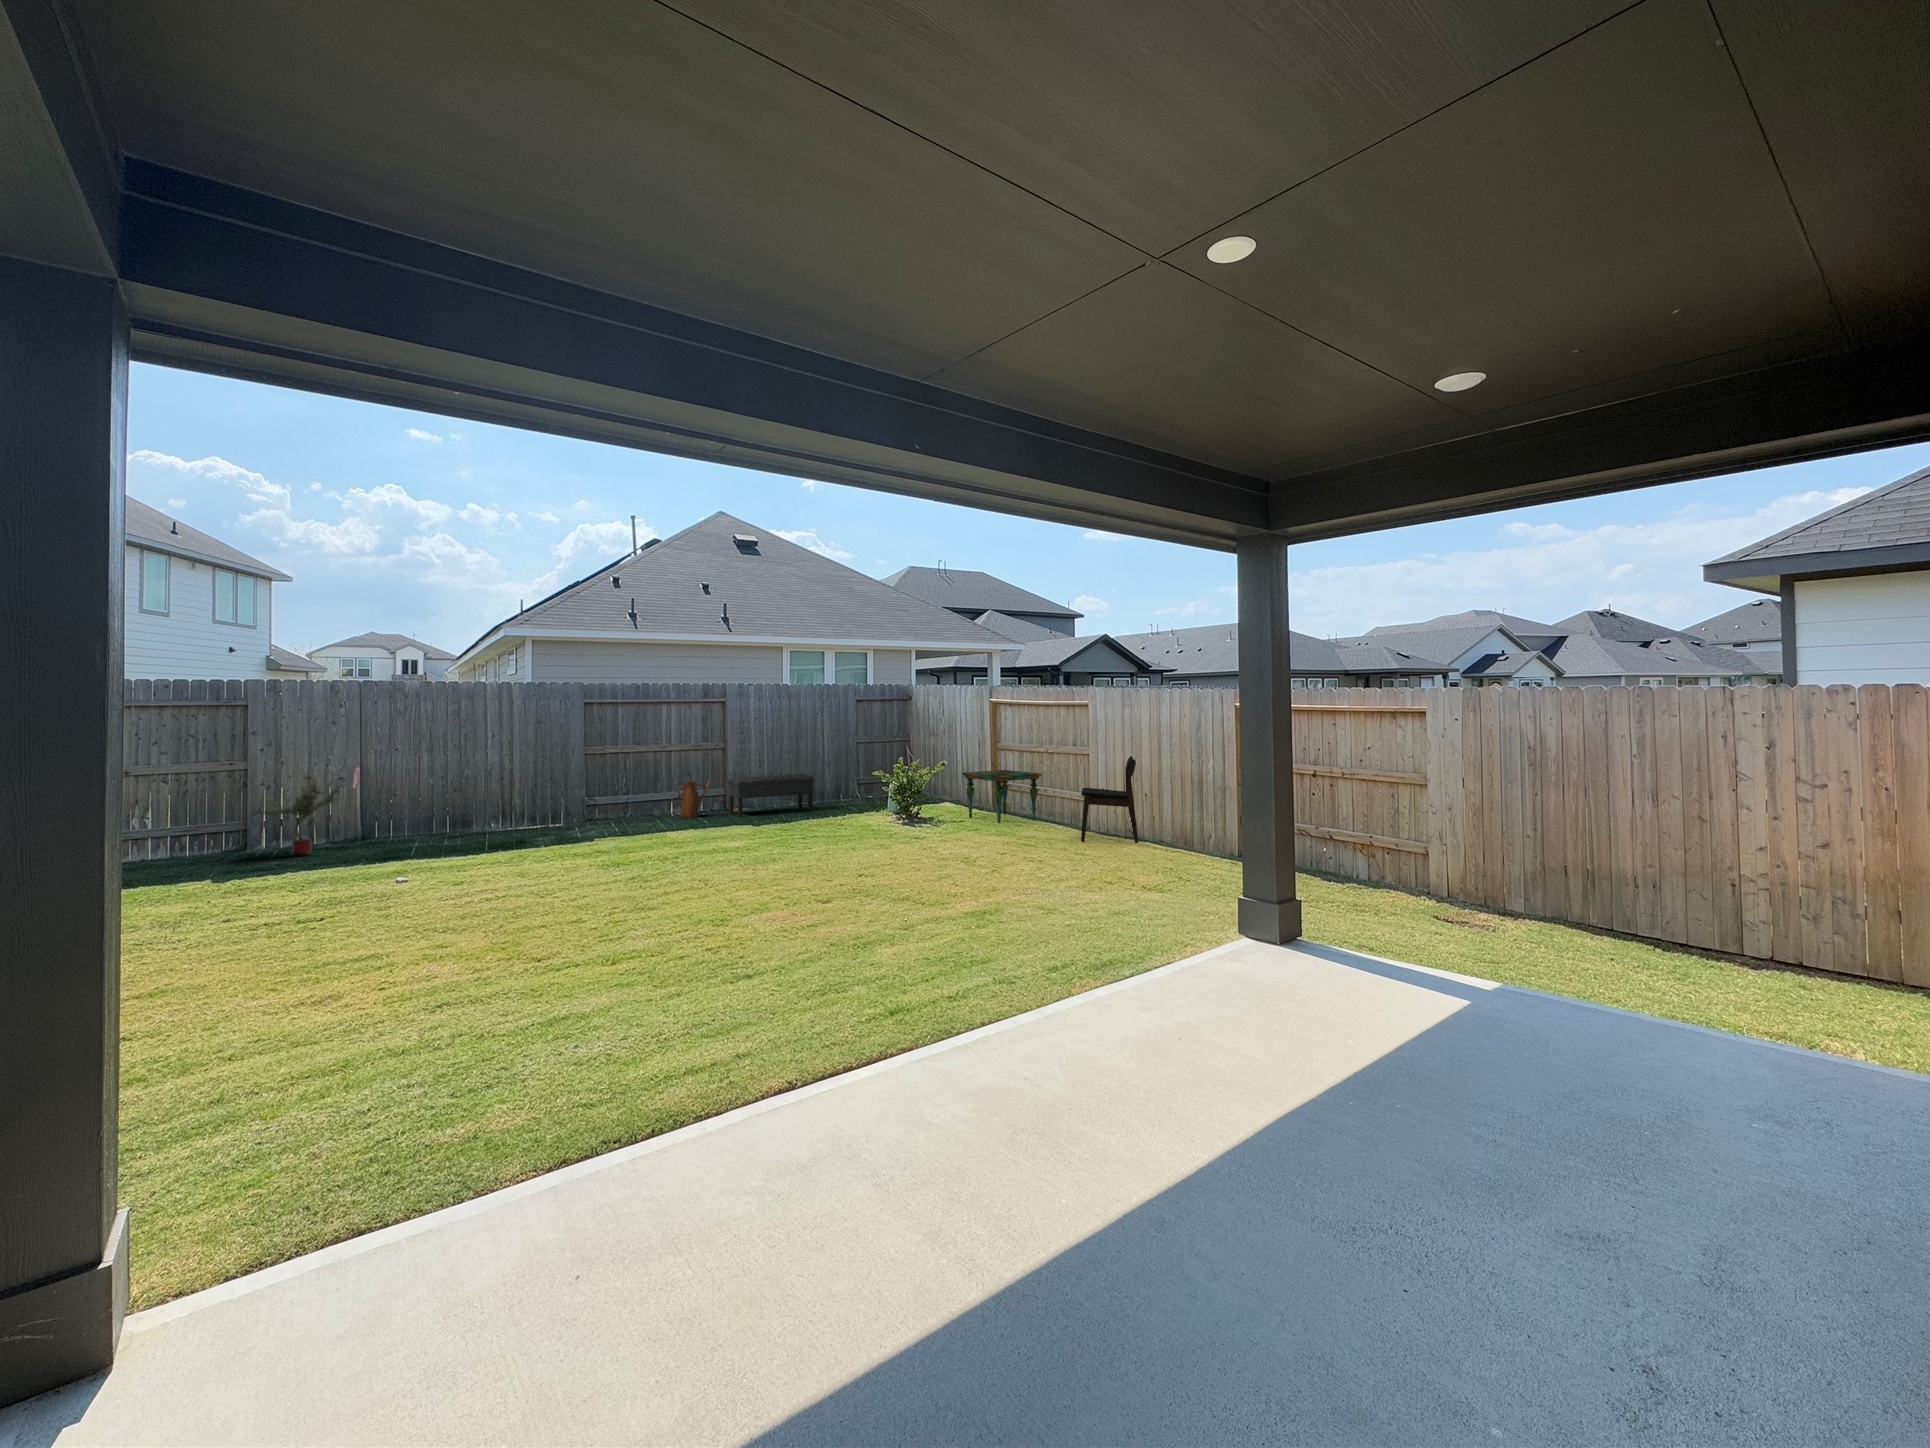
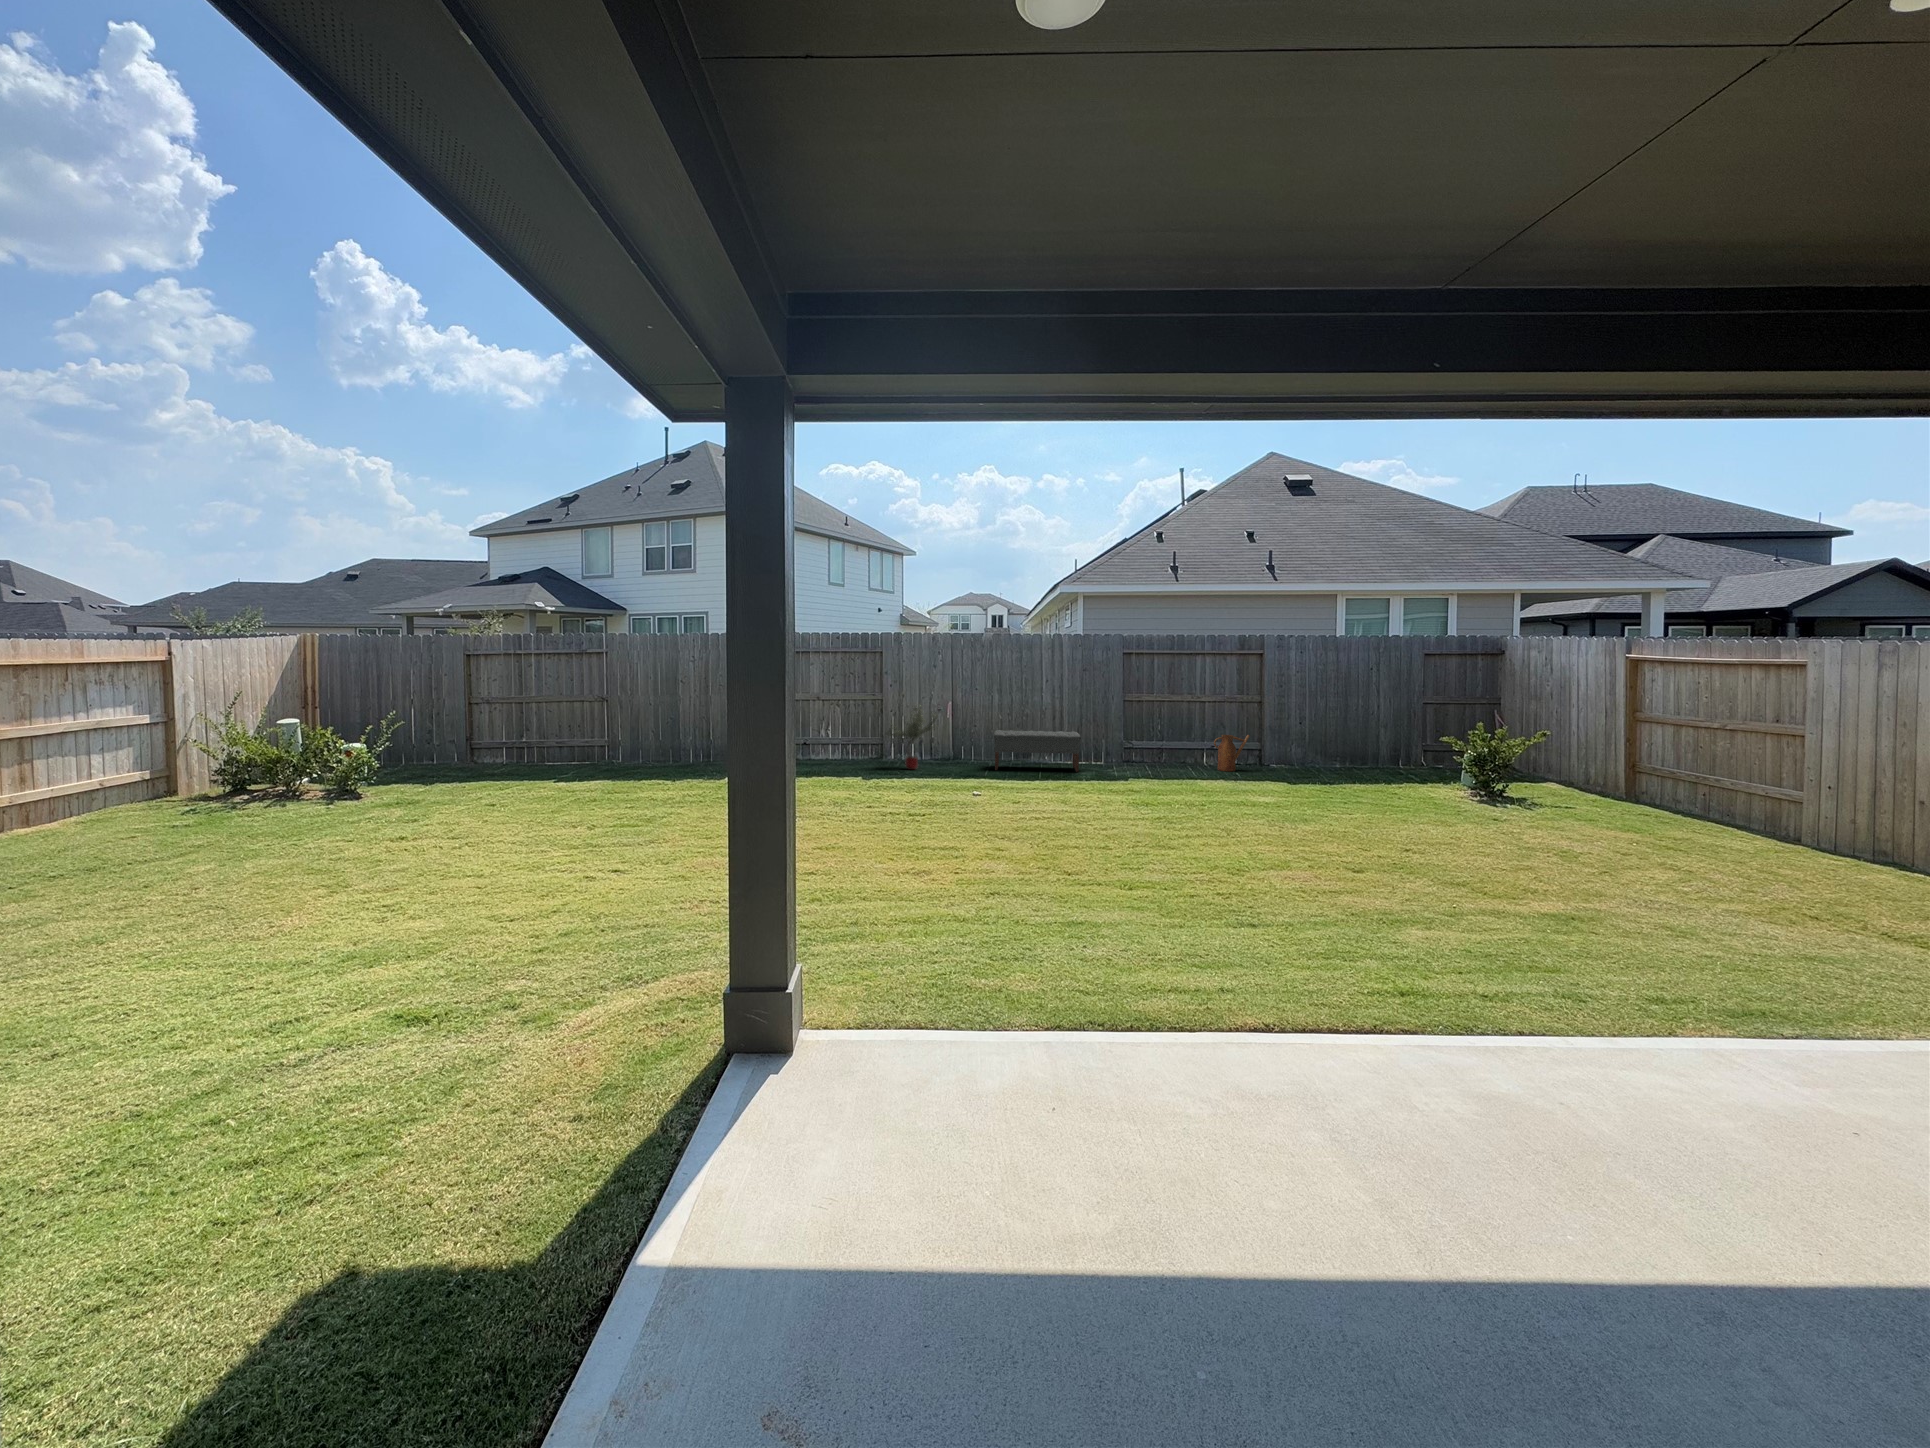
dining chair: present [1081,756,1138,843] -> none [1767,744,1888,870]
side table: present [962,770,1042,823] -> none [1575,748,1711,818]
bench: present [728,774,814,816] -> present [994,730,1081,772]

